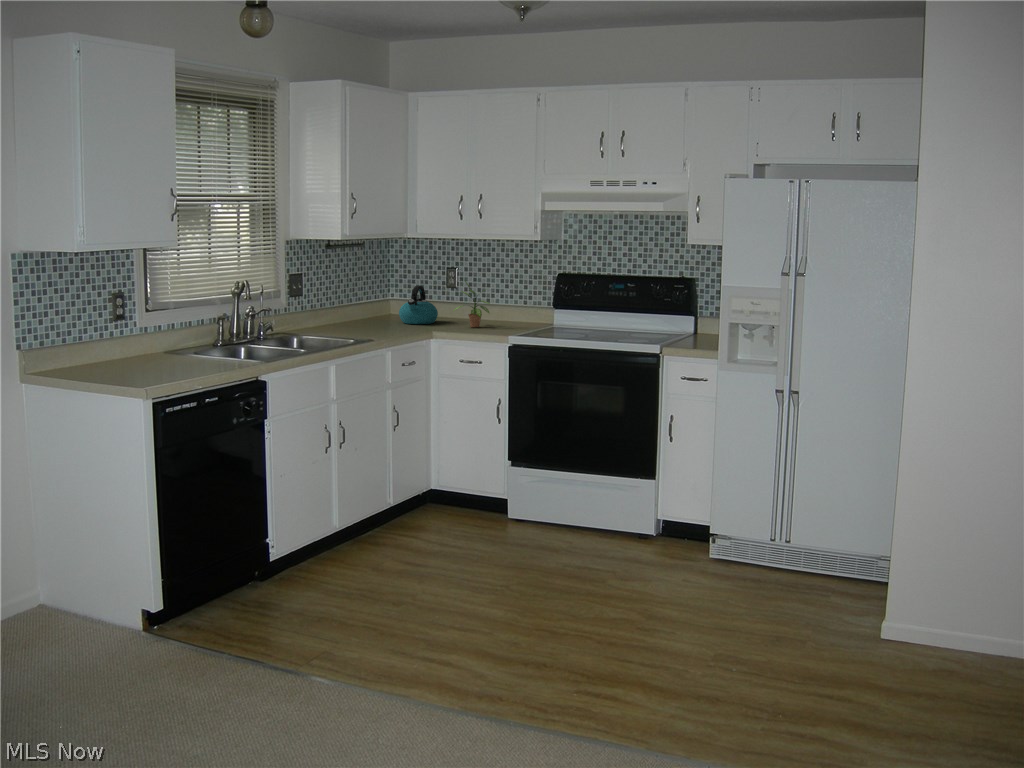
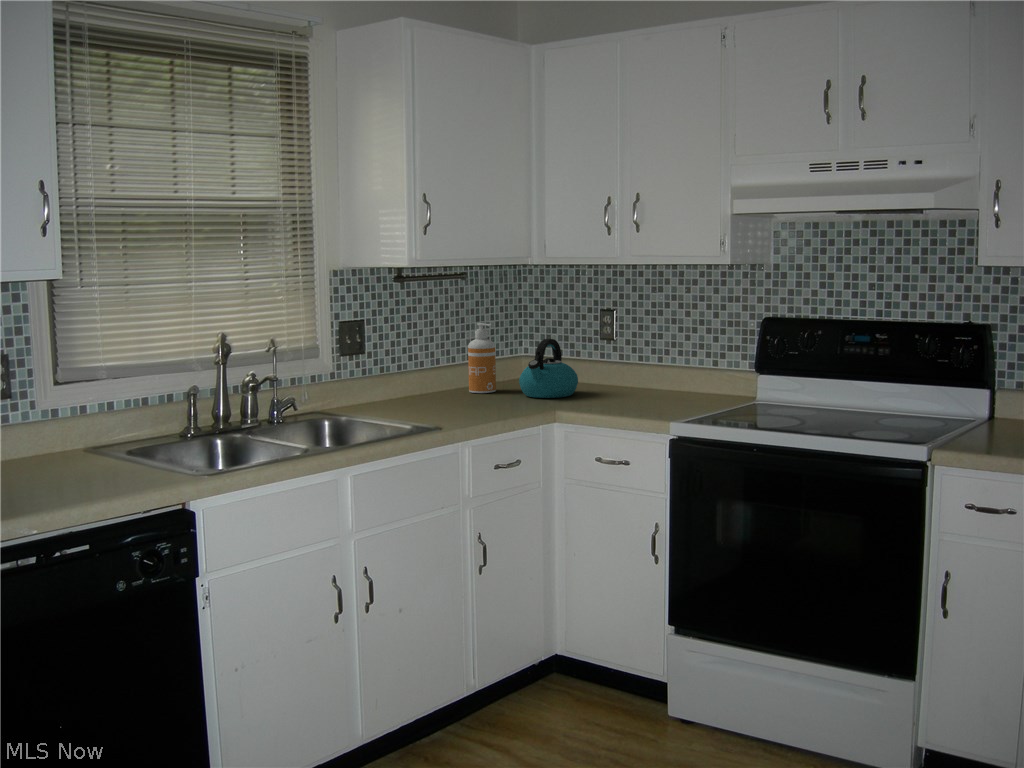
soap dispenser: none [362,275,381,322] -> present [468,323,496,393]
potted plant: present [454,281,490,327] -> none [593,329,654,404]

